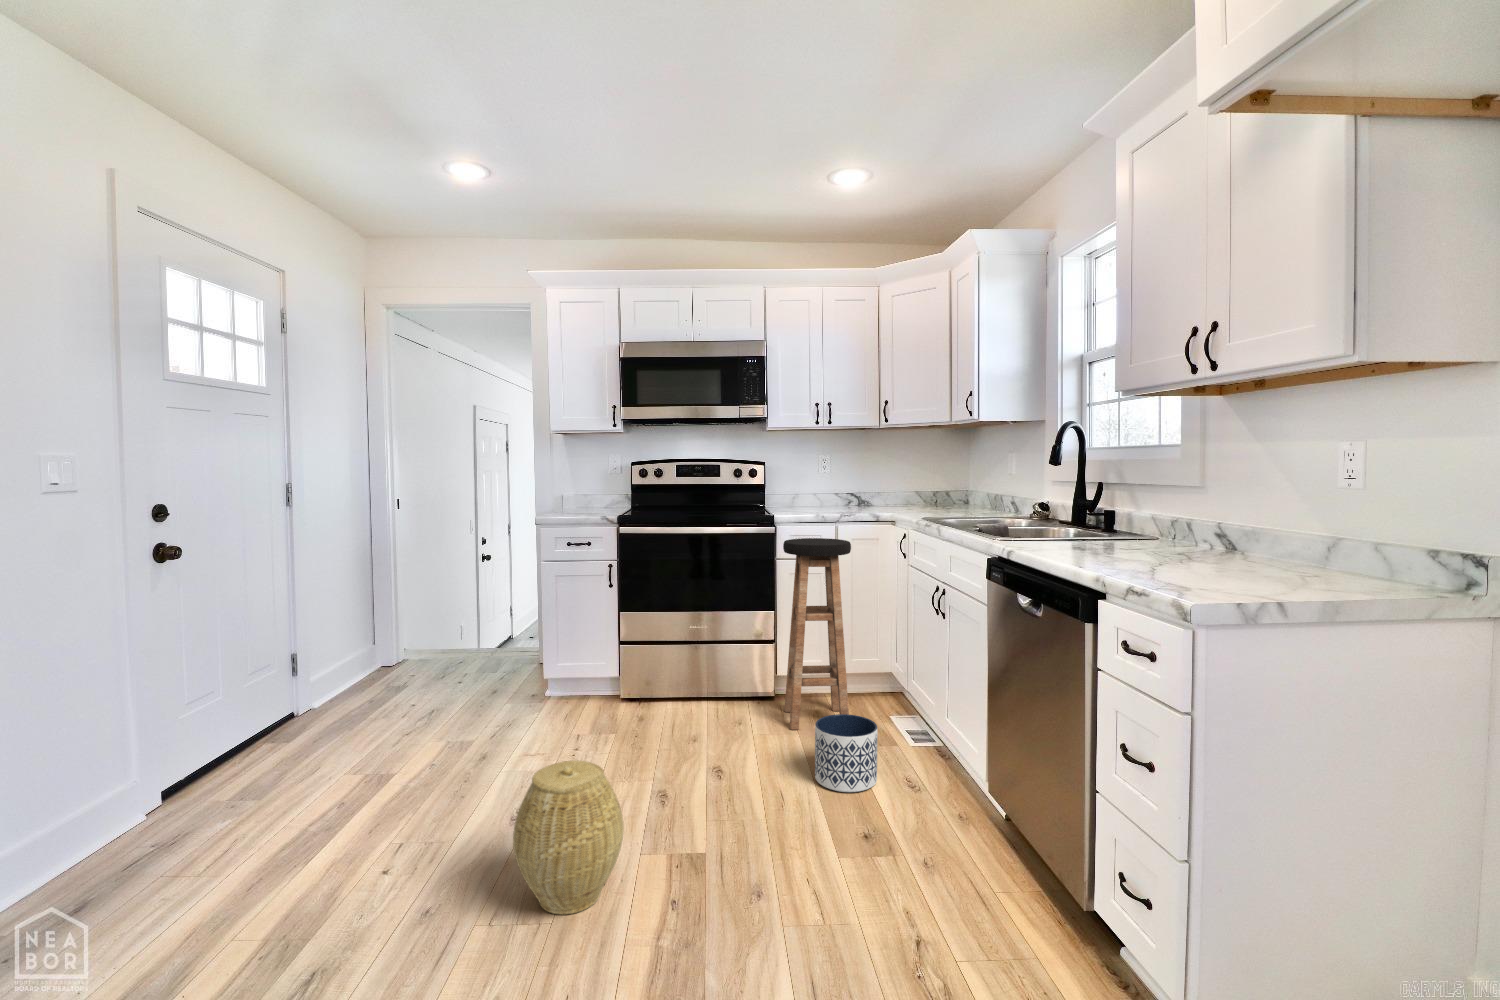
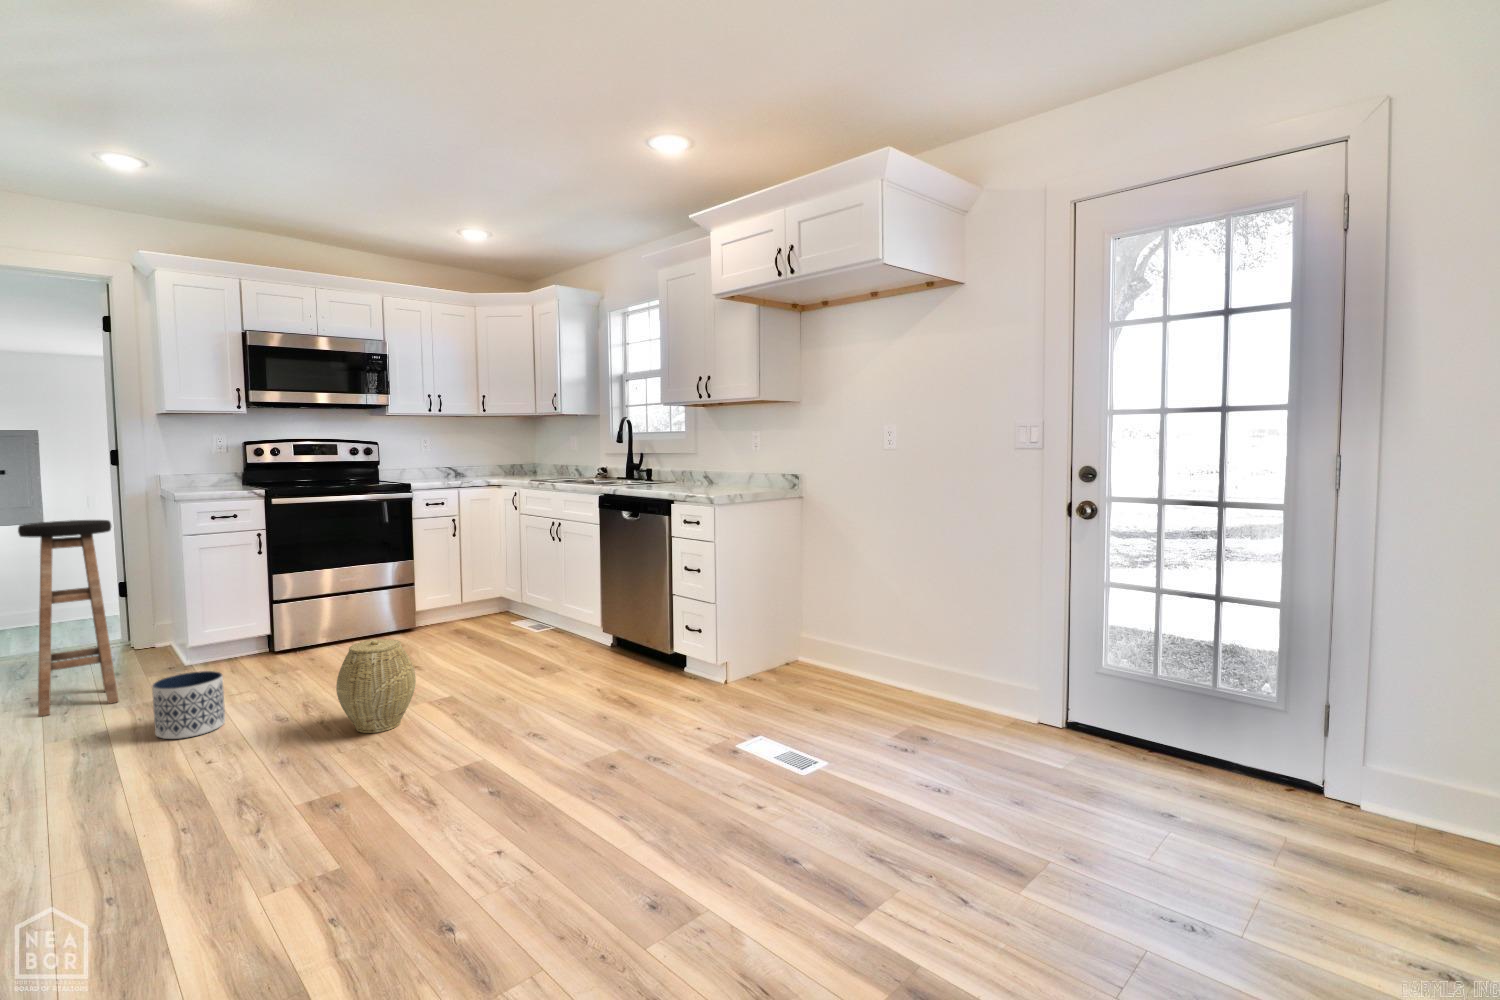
bar stool: present [783,538,851,730] -> present [18,520,119,716]
planter: present [815,714,878,792] -> present [152,671,225,739]

